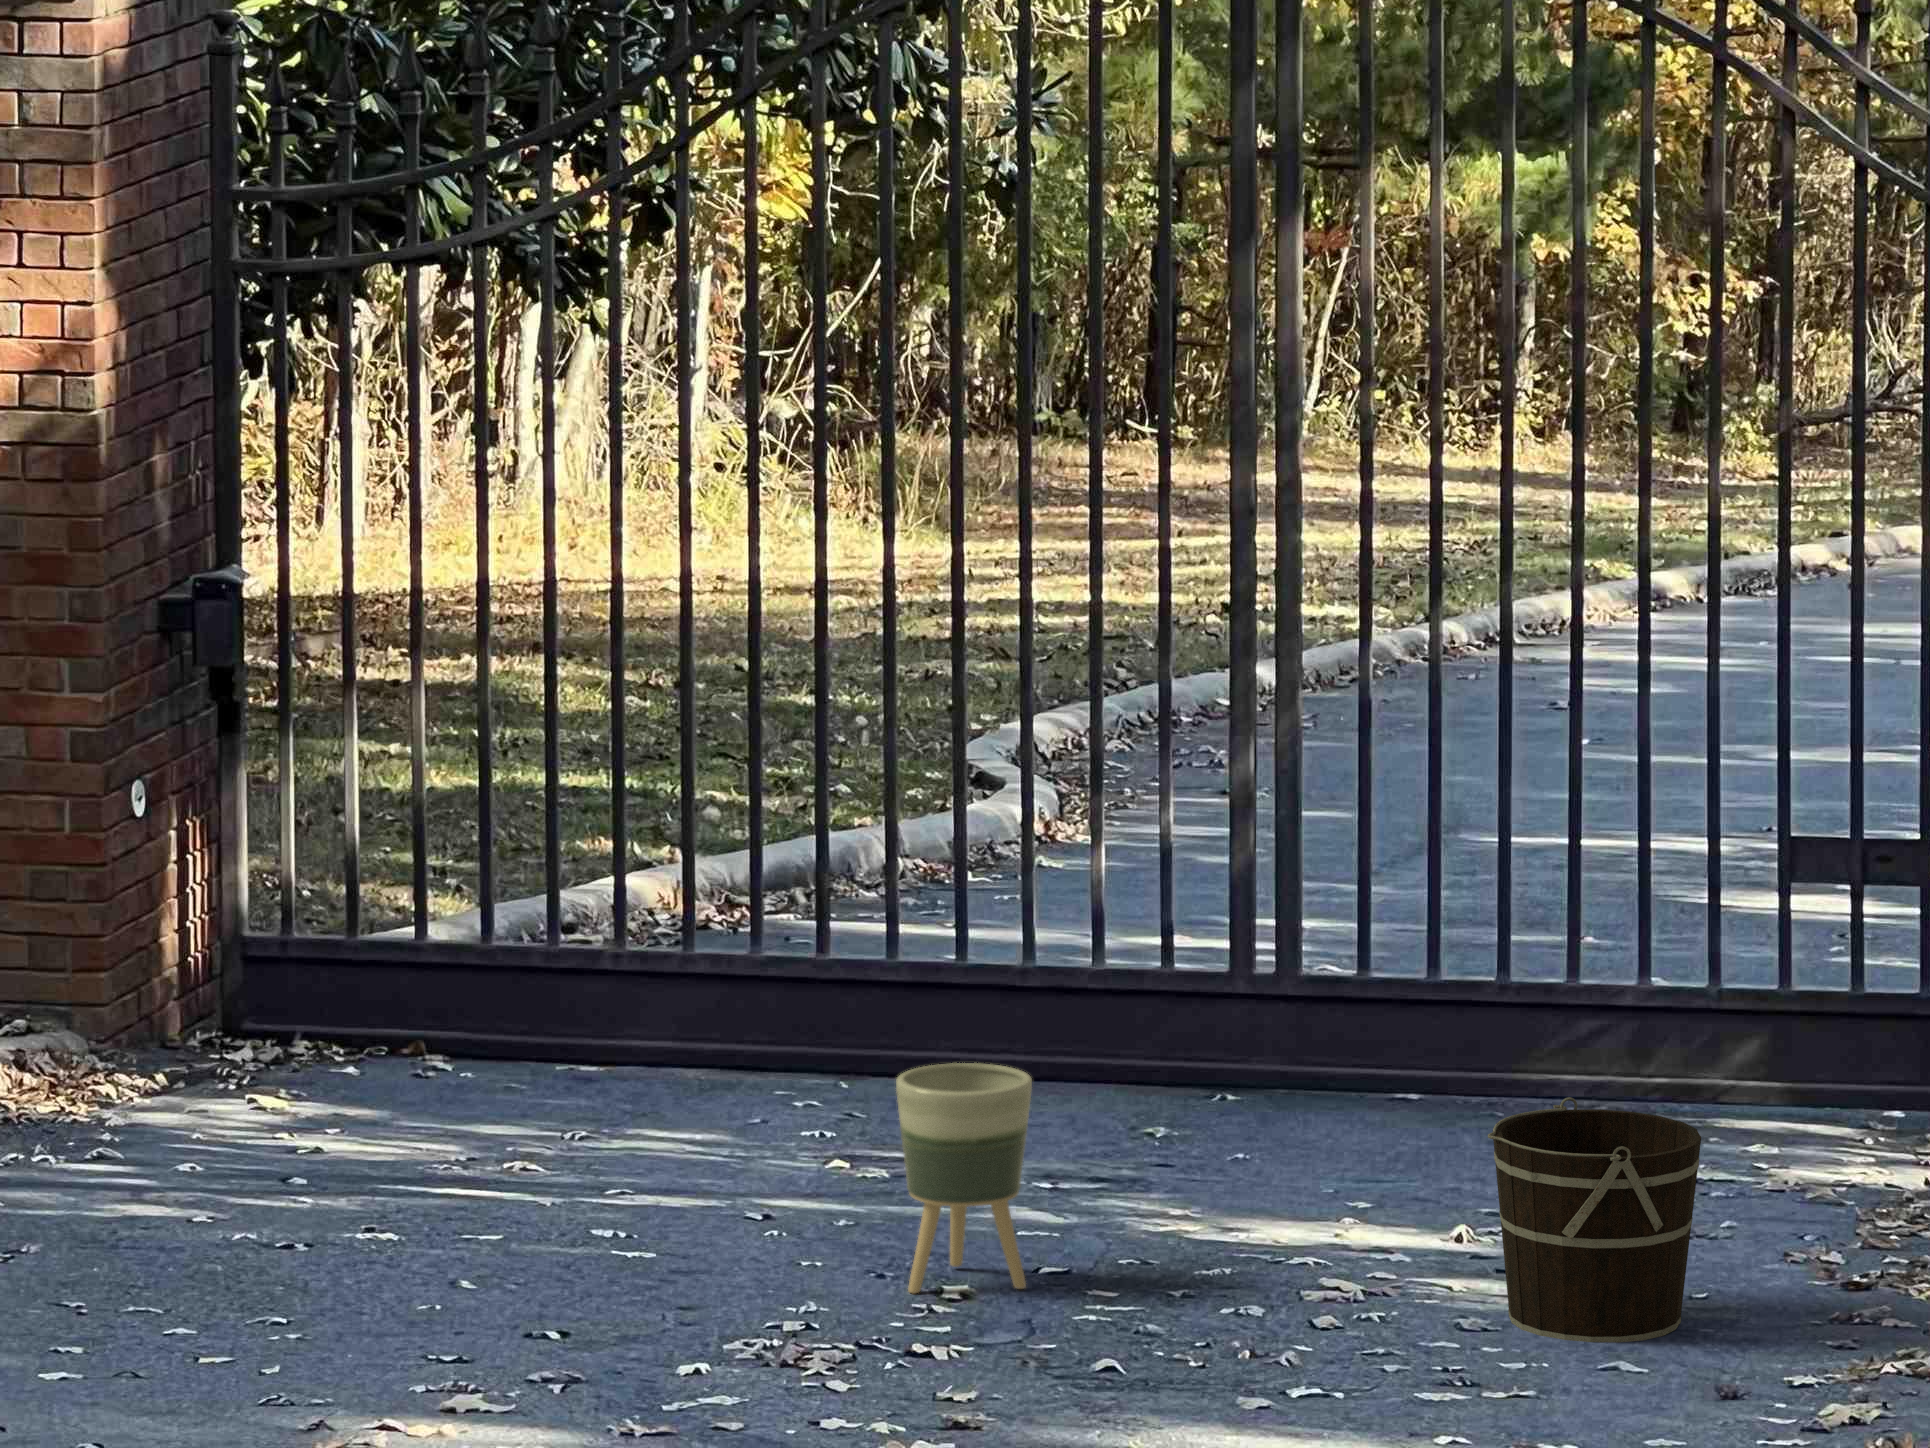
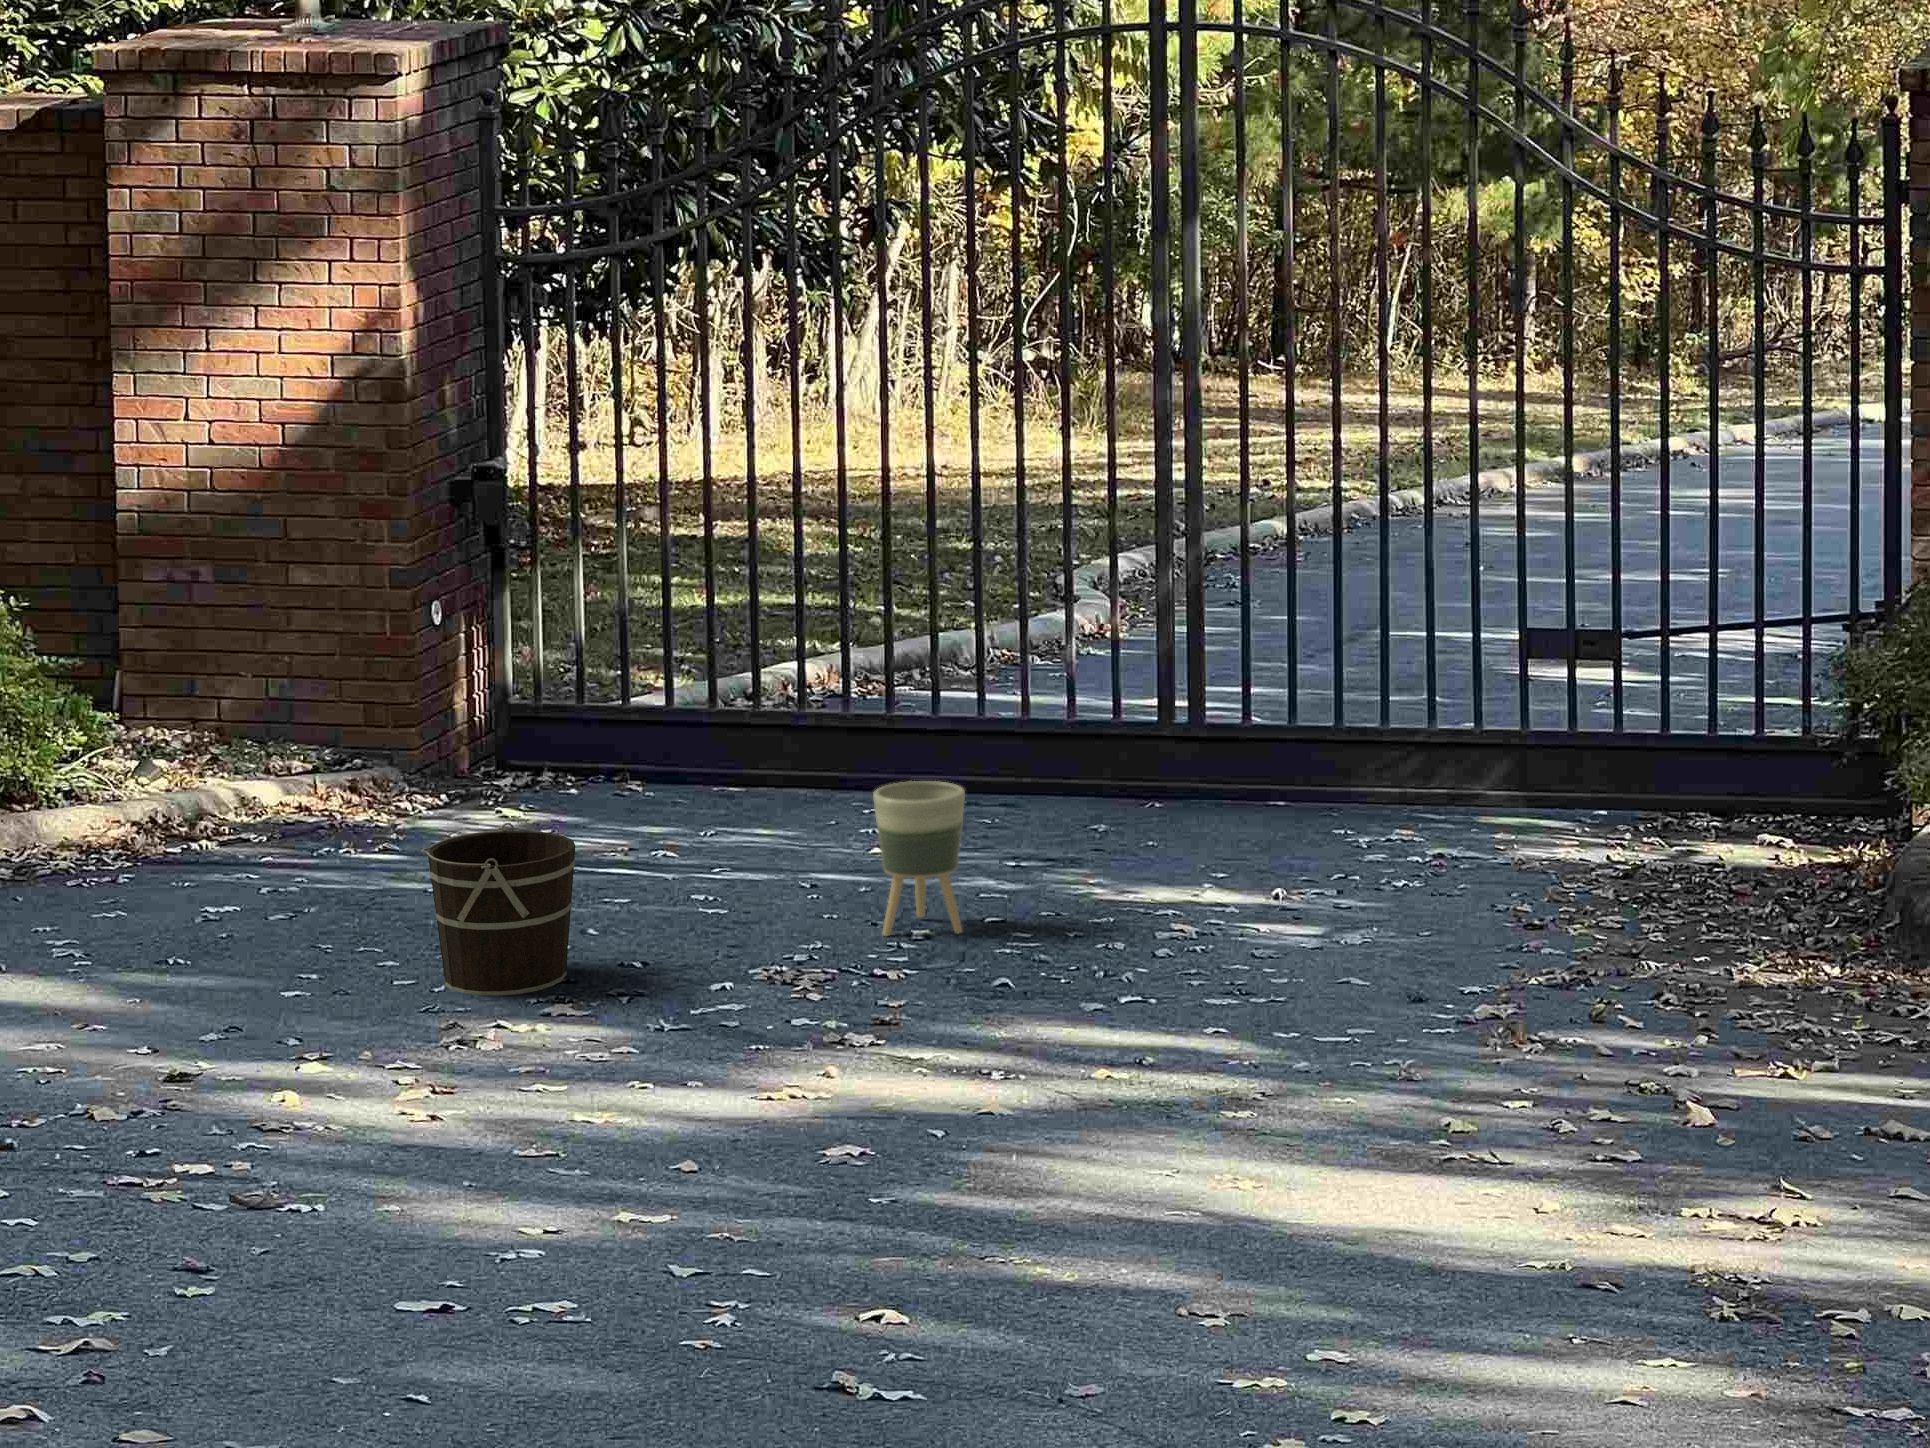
bucket: present [1488,1097,1701,1343] -> present [421,823,575,996]

